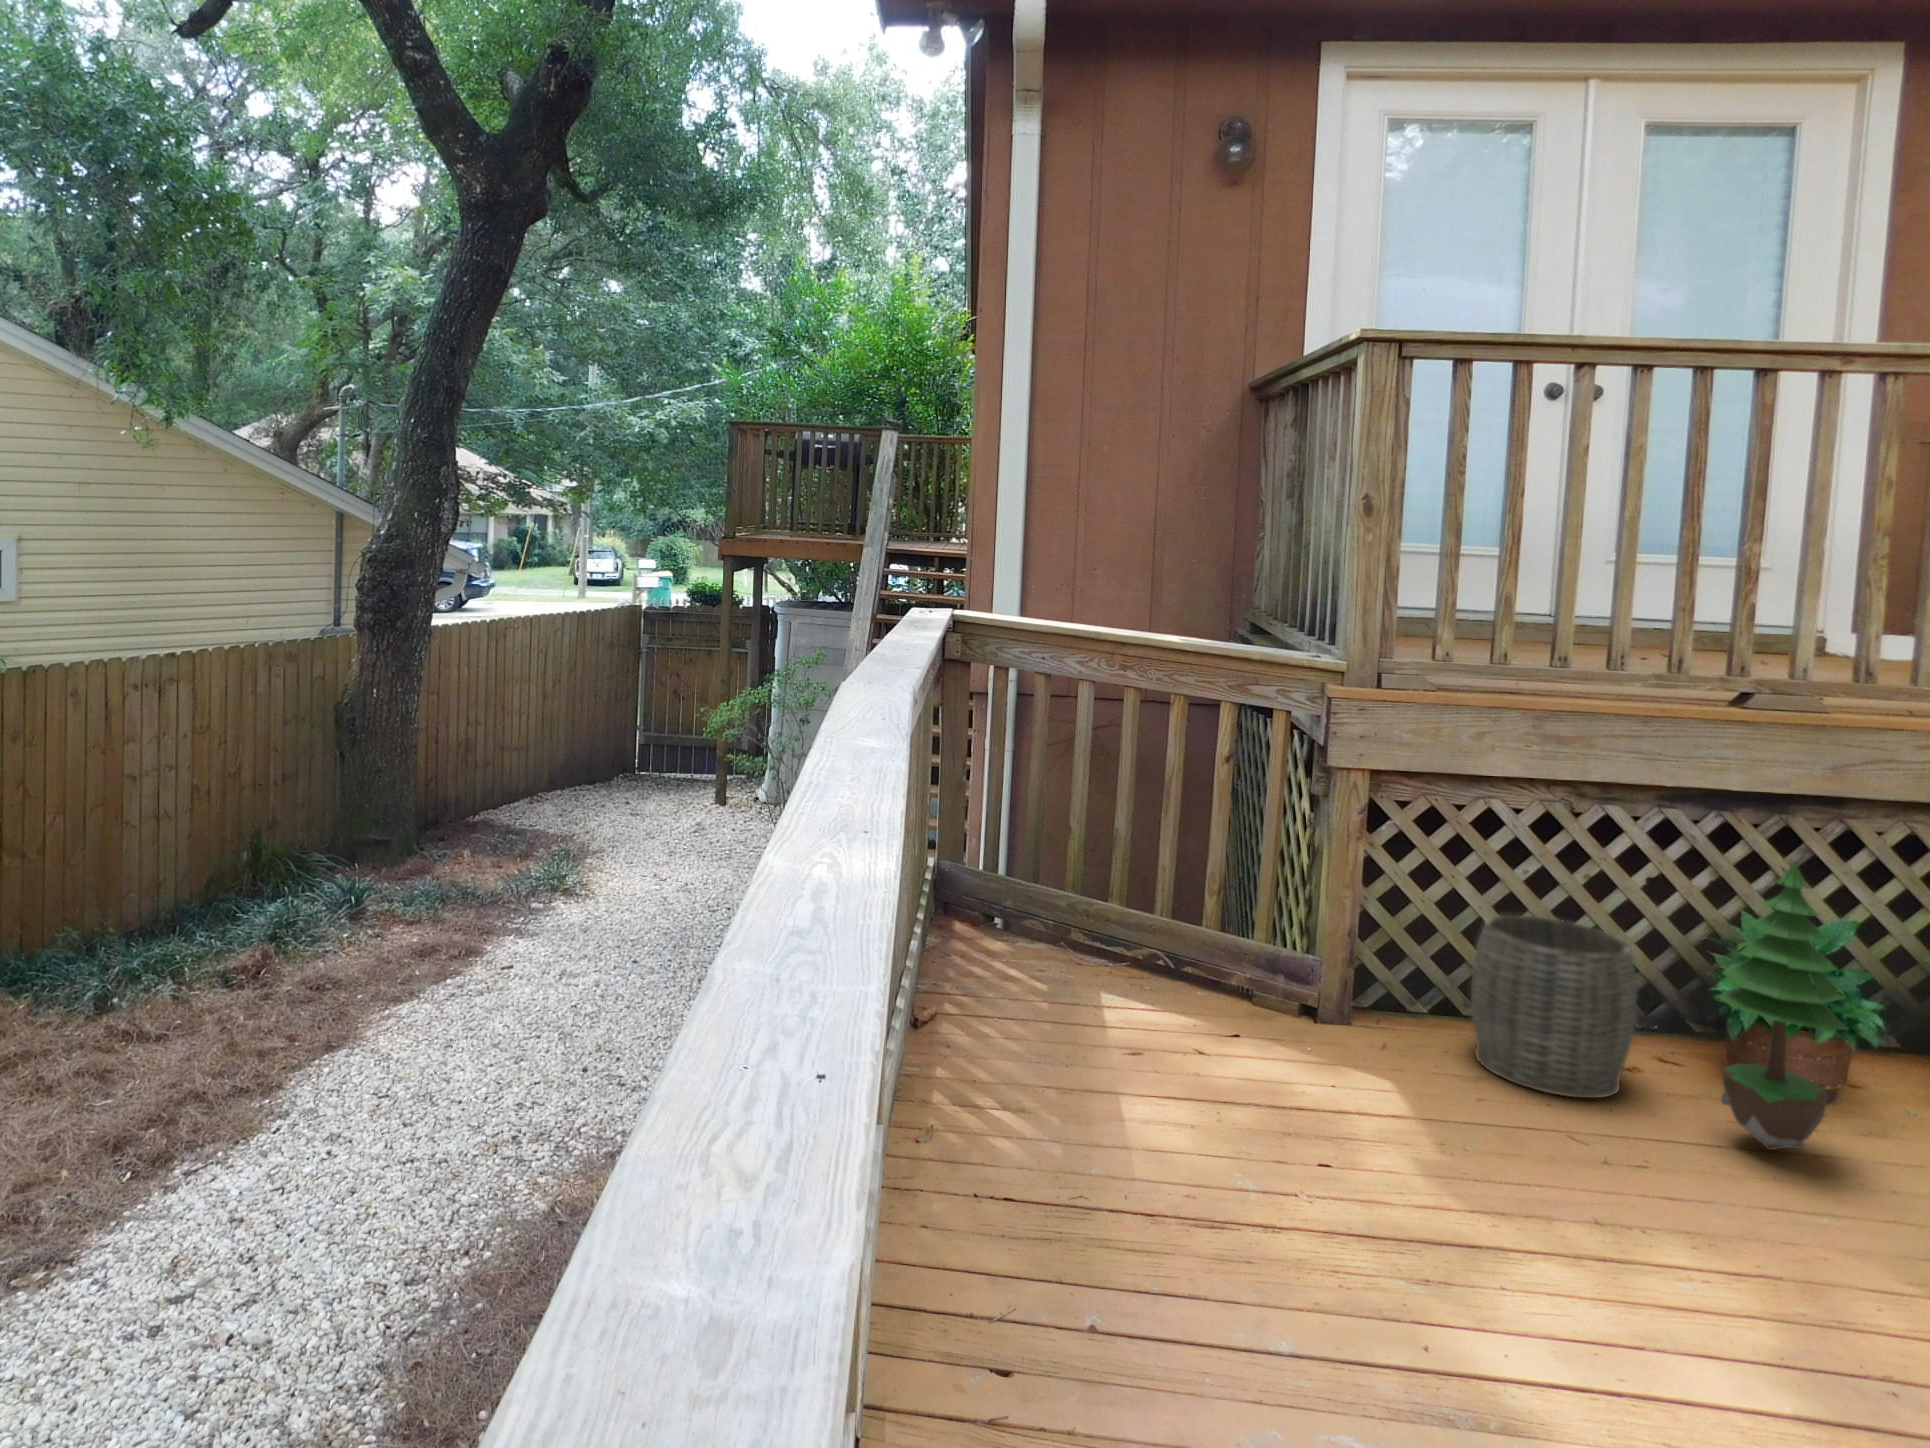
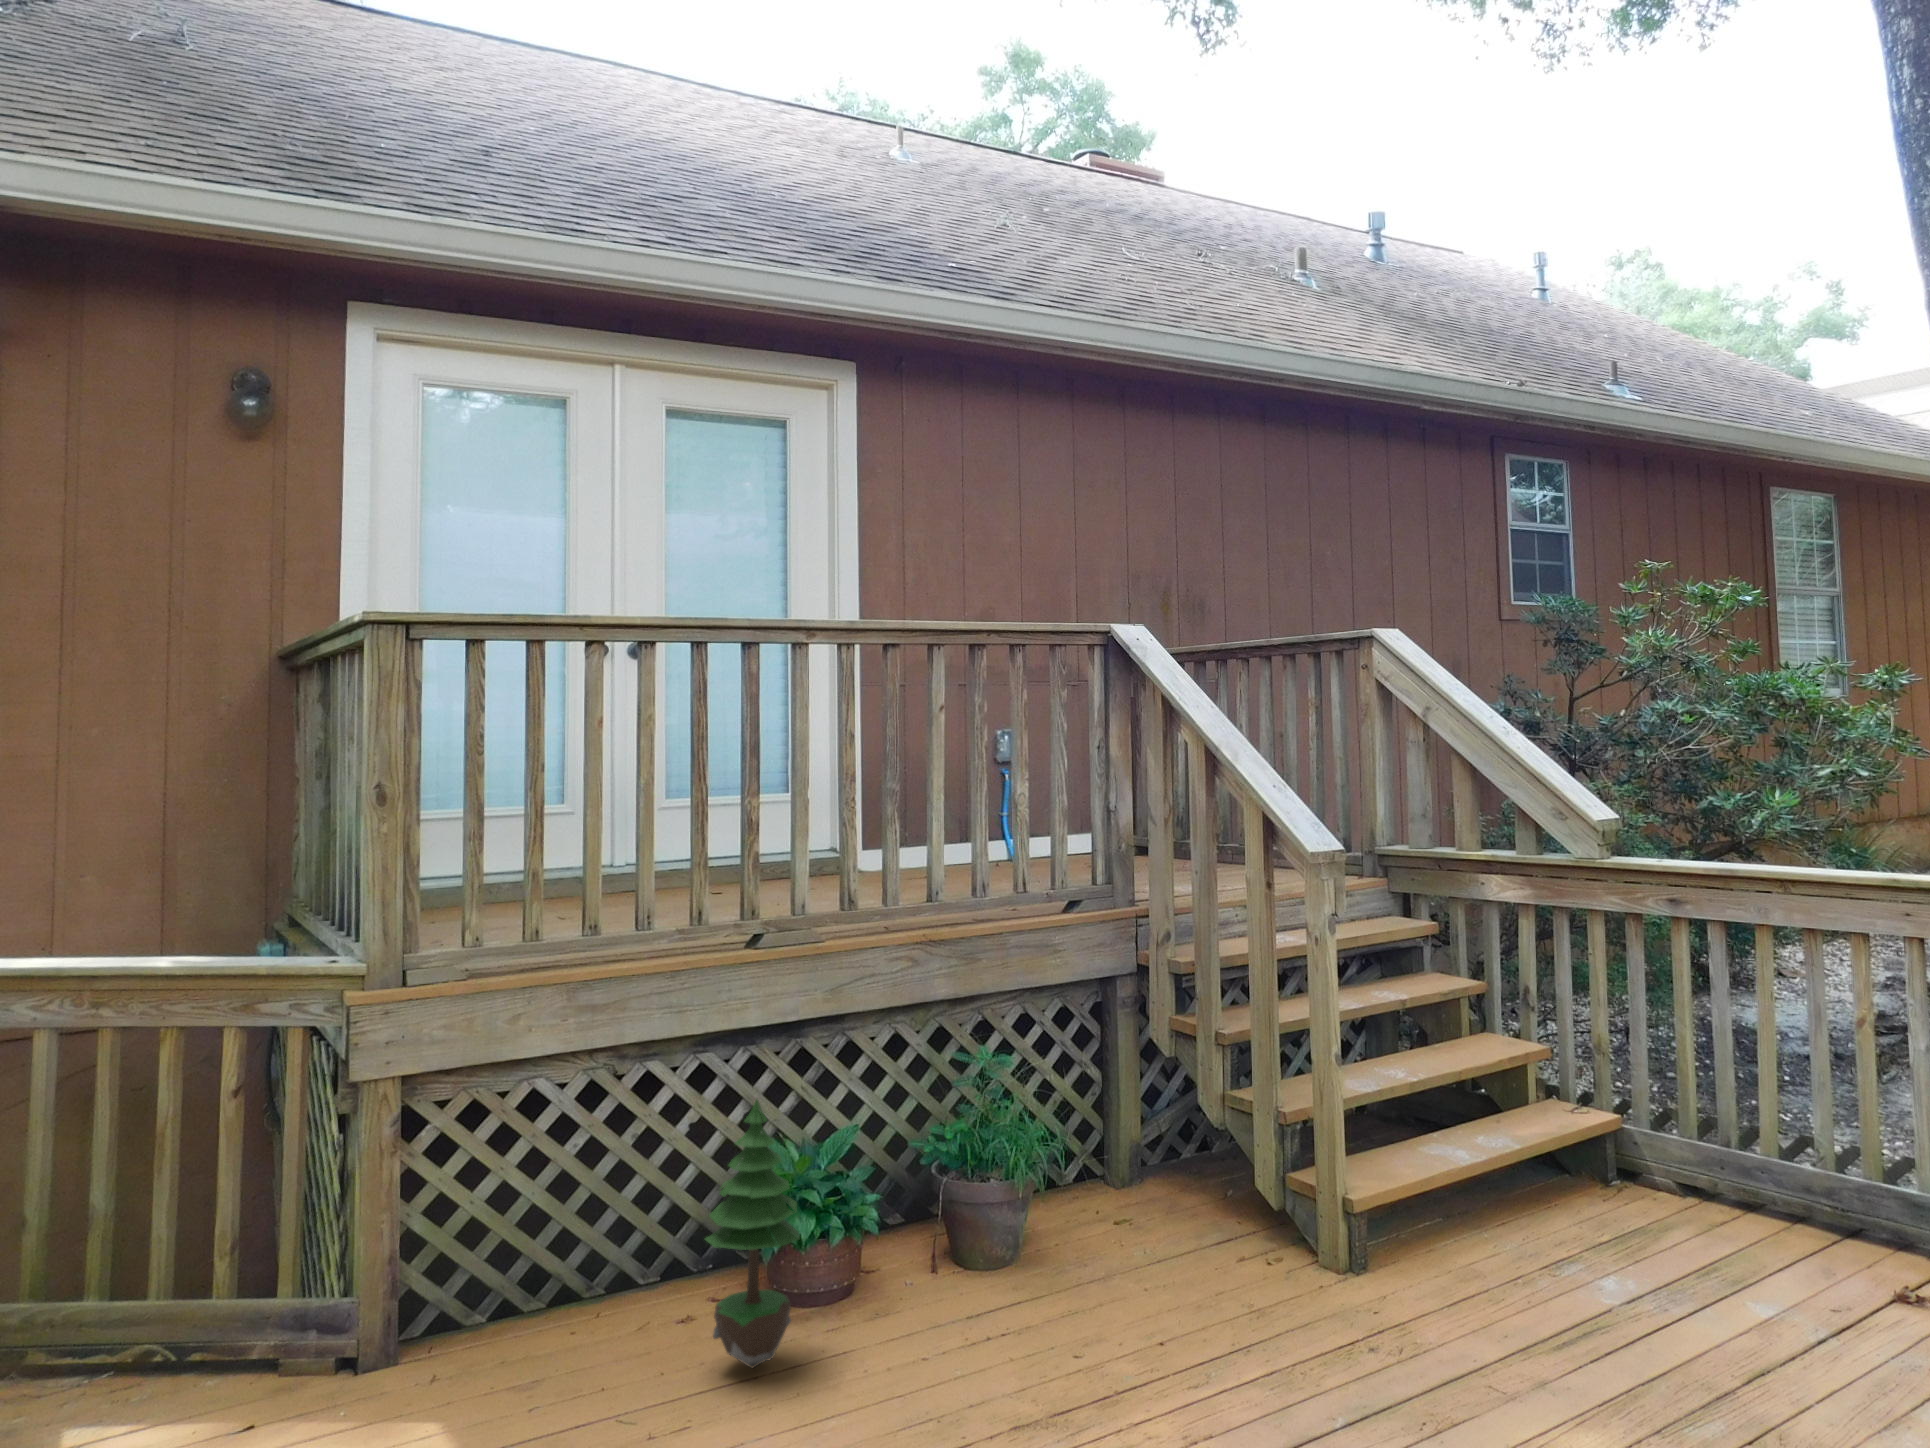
woven basket: present [1471,915,1637,1098] -> none [507,1192,654,1380]

